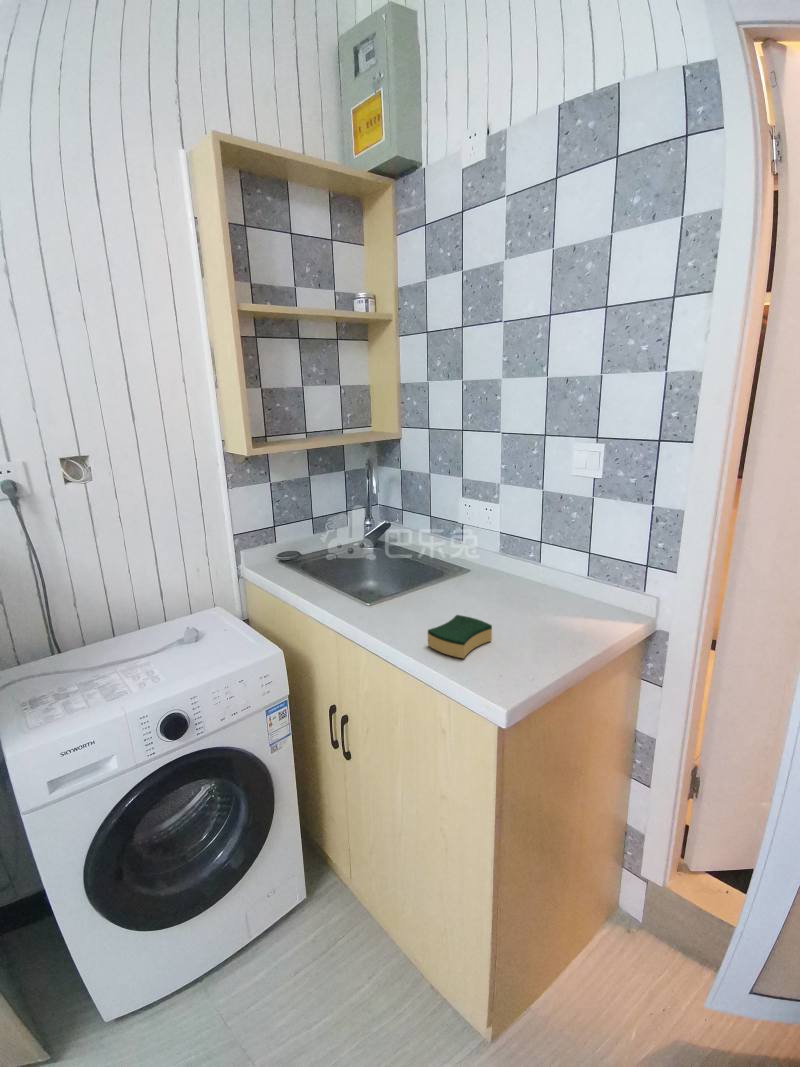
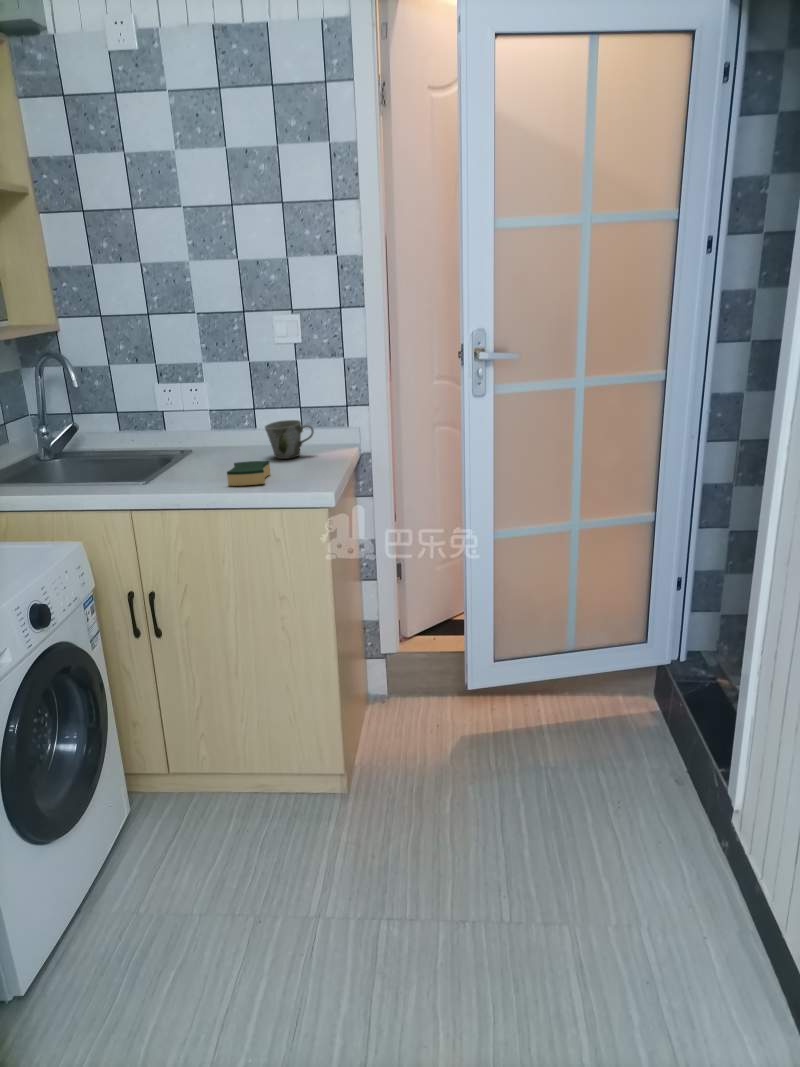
mug: none [523,568,582,619] -> present [265,420,314,459]

